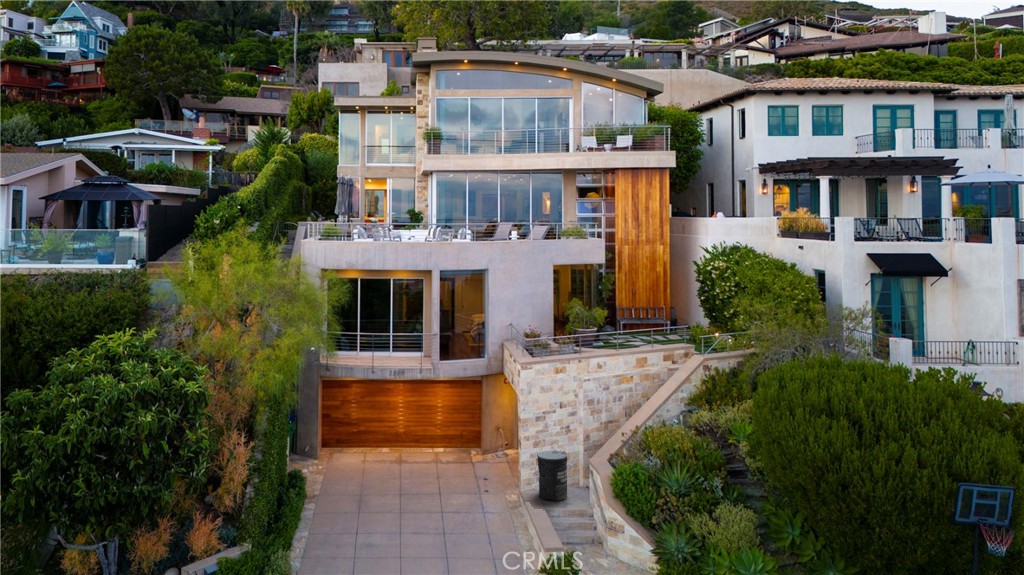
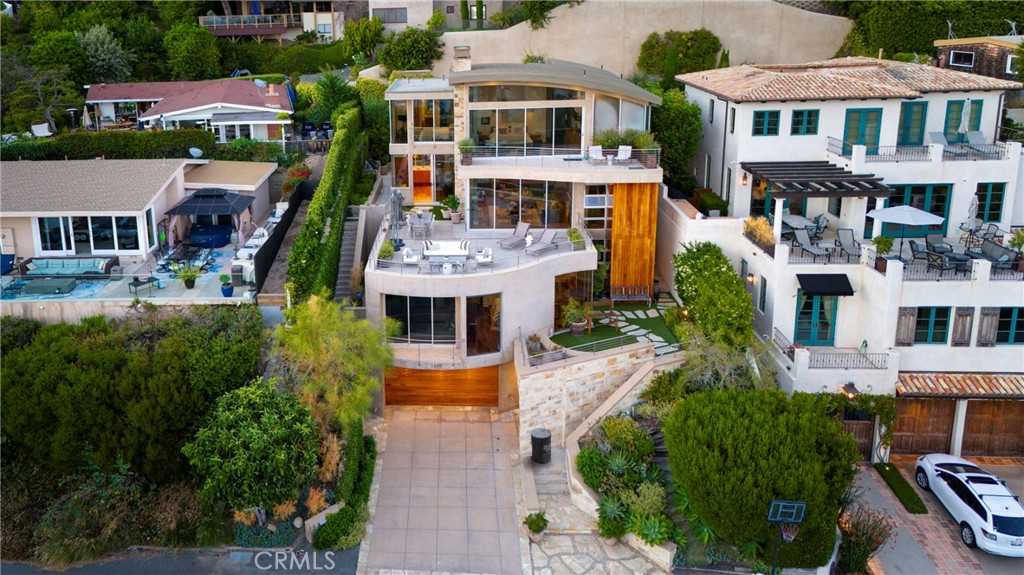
bench: none [592,300,639,341] -> present [584,299,618,333]

